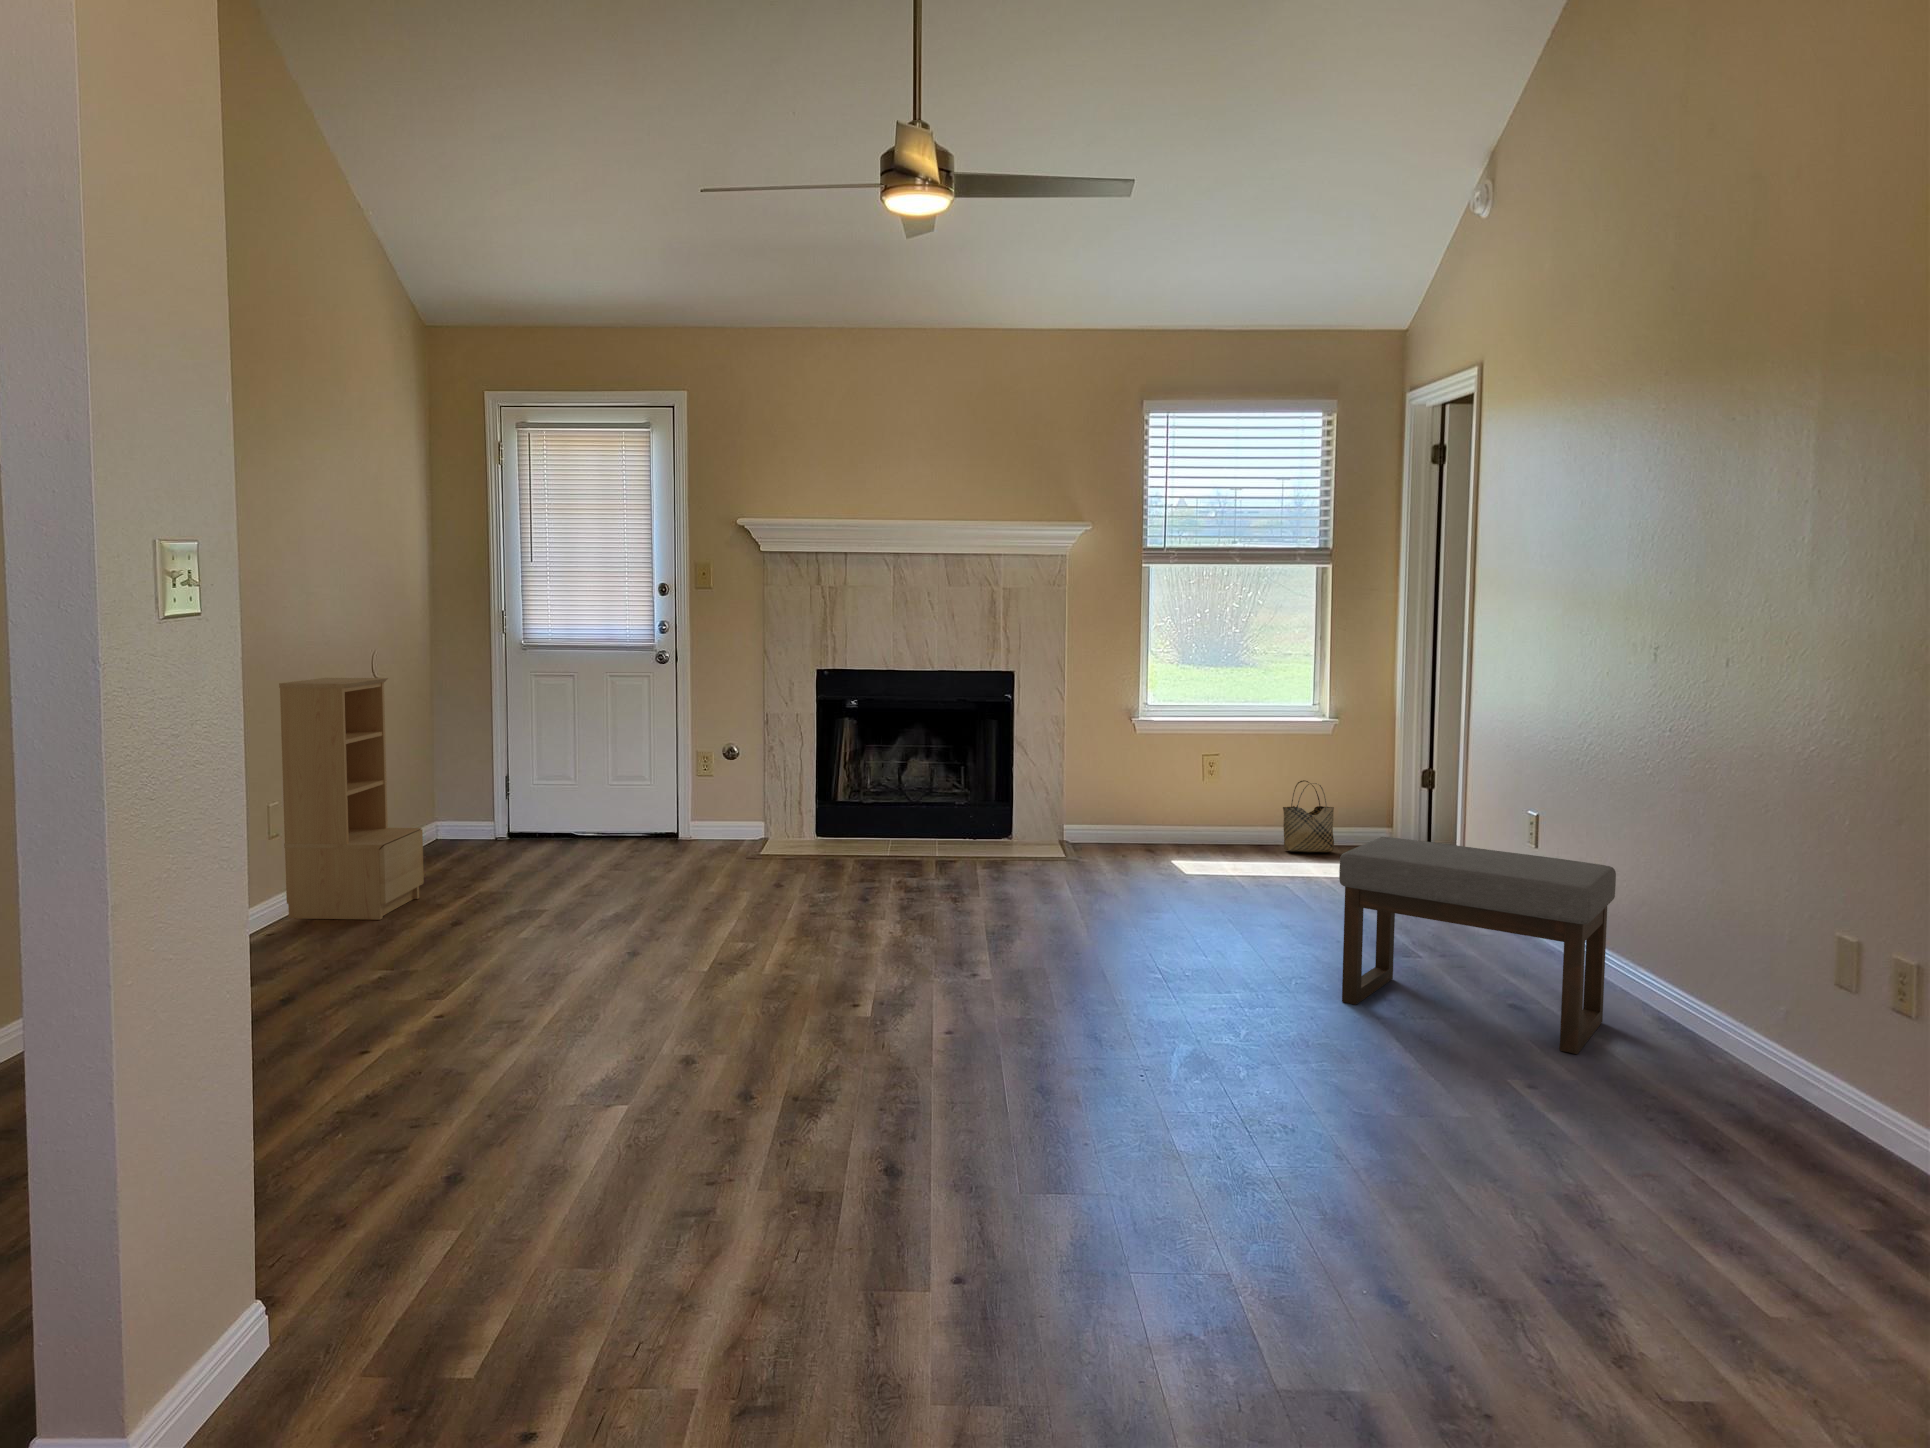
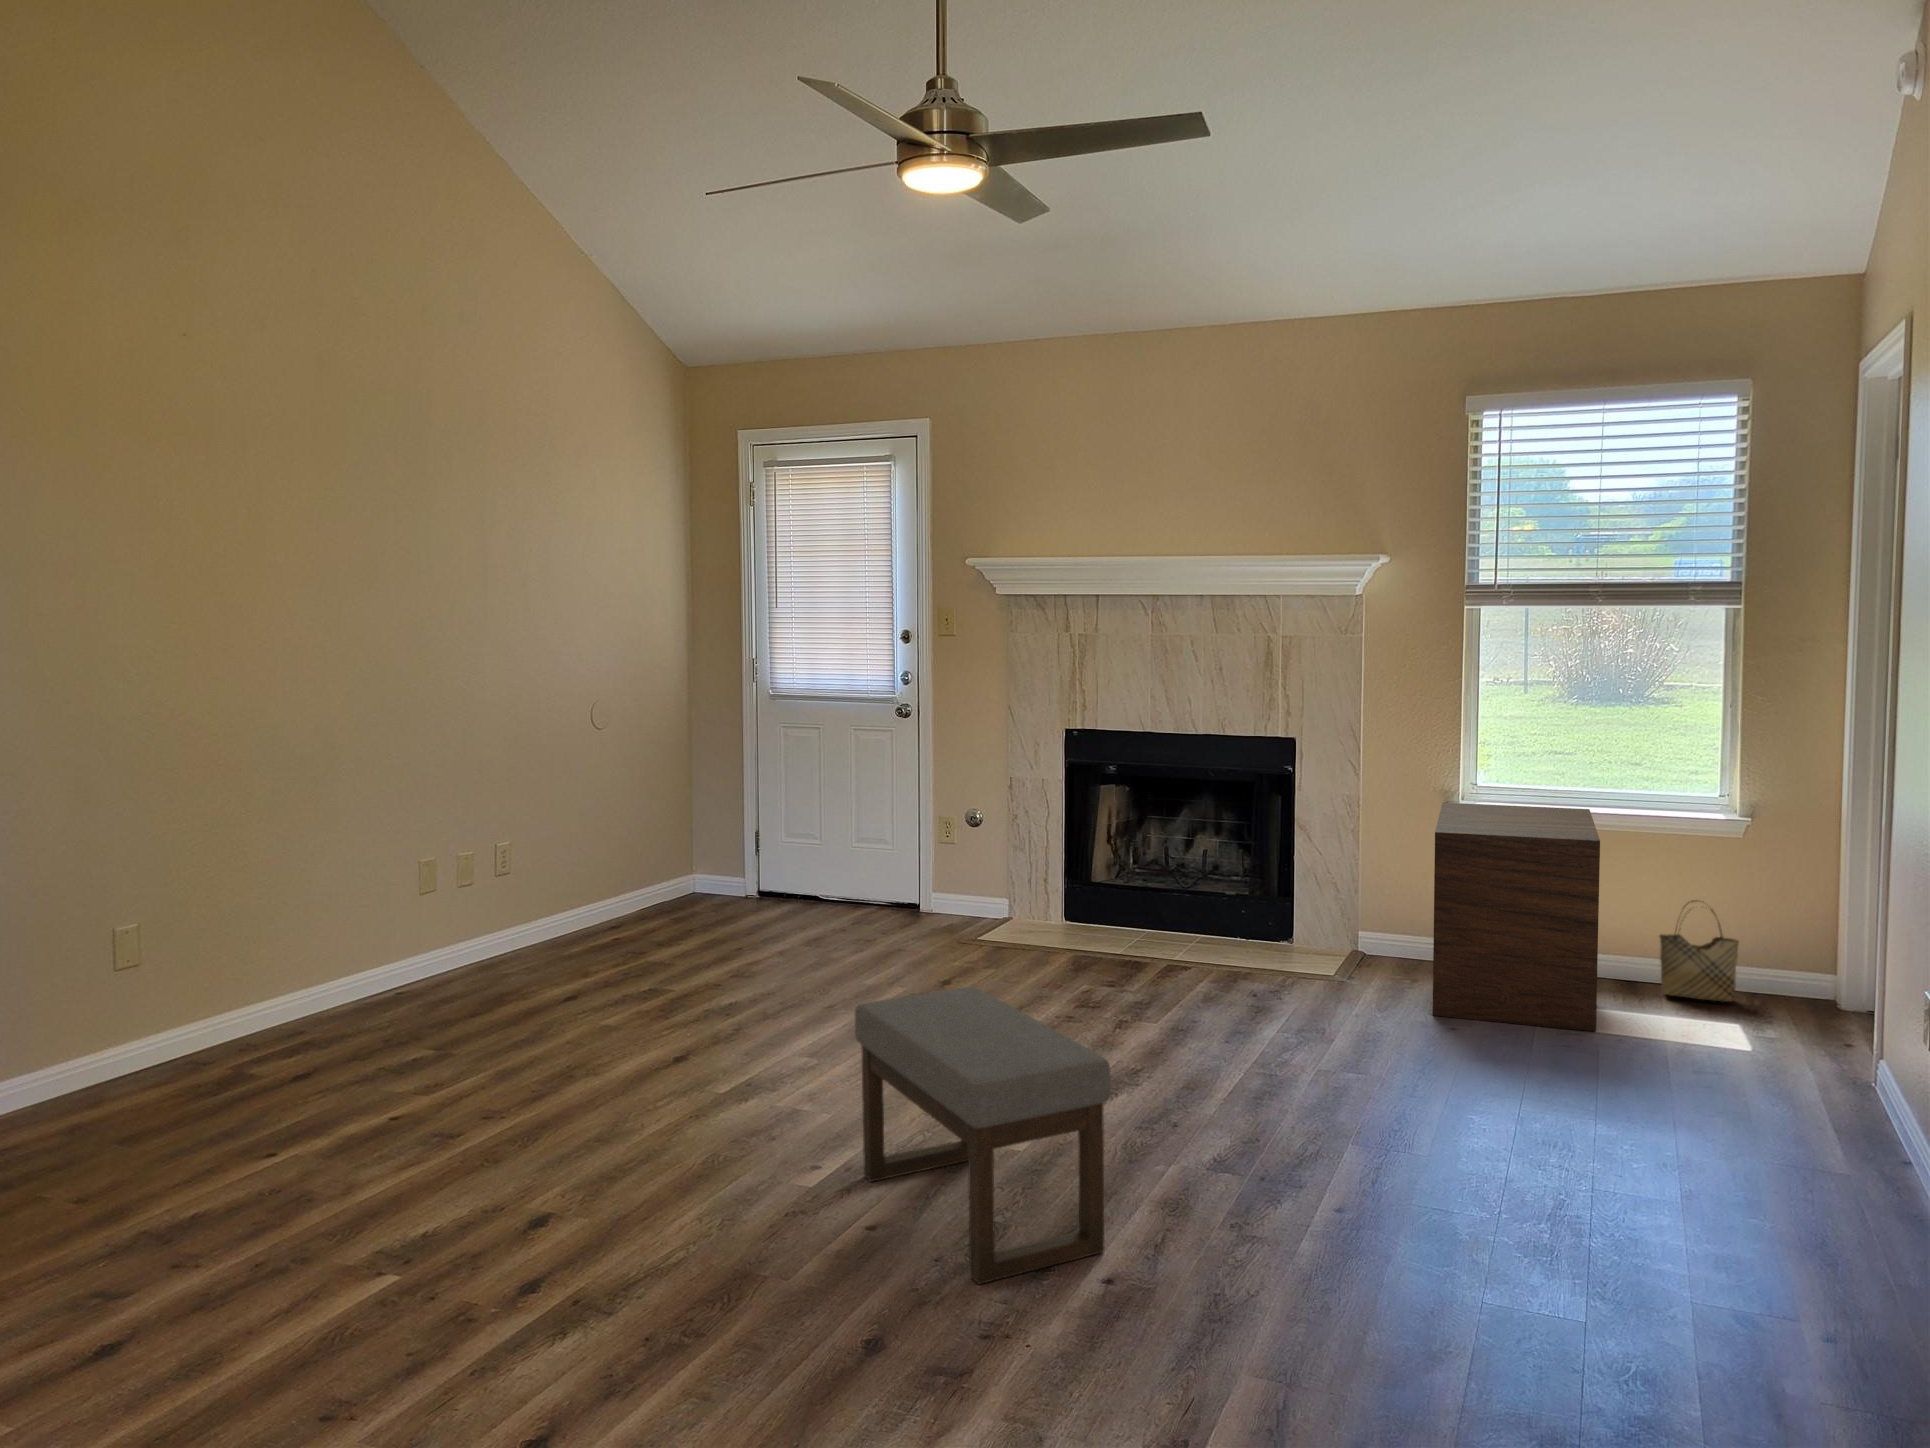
bookshelf: present [279,678,424,920] -> none [490,739,626,981]
side table: none [1125,717,1275,877] -> present [1433,803,1600,1031]
ottoman: present [1339,837,1616,1054] -> present [855,986,1111,1284]

